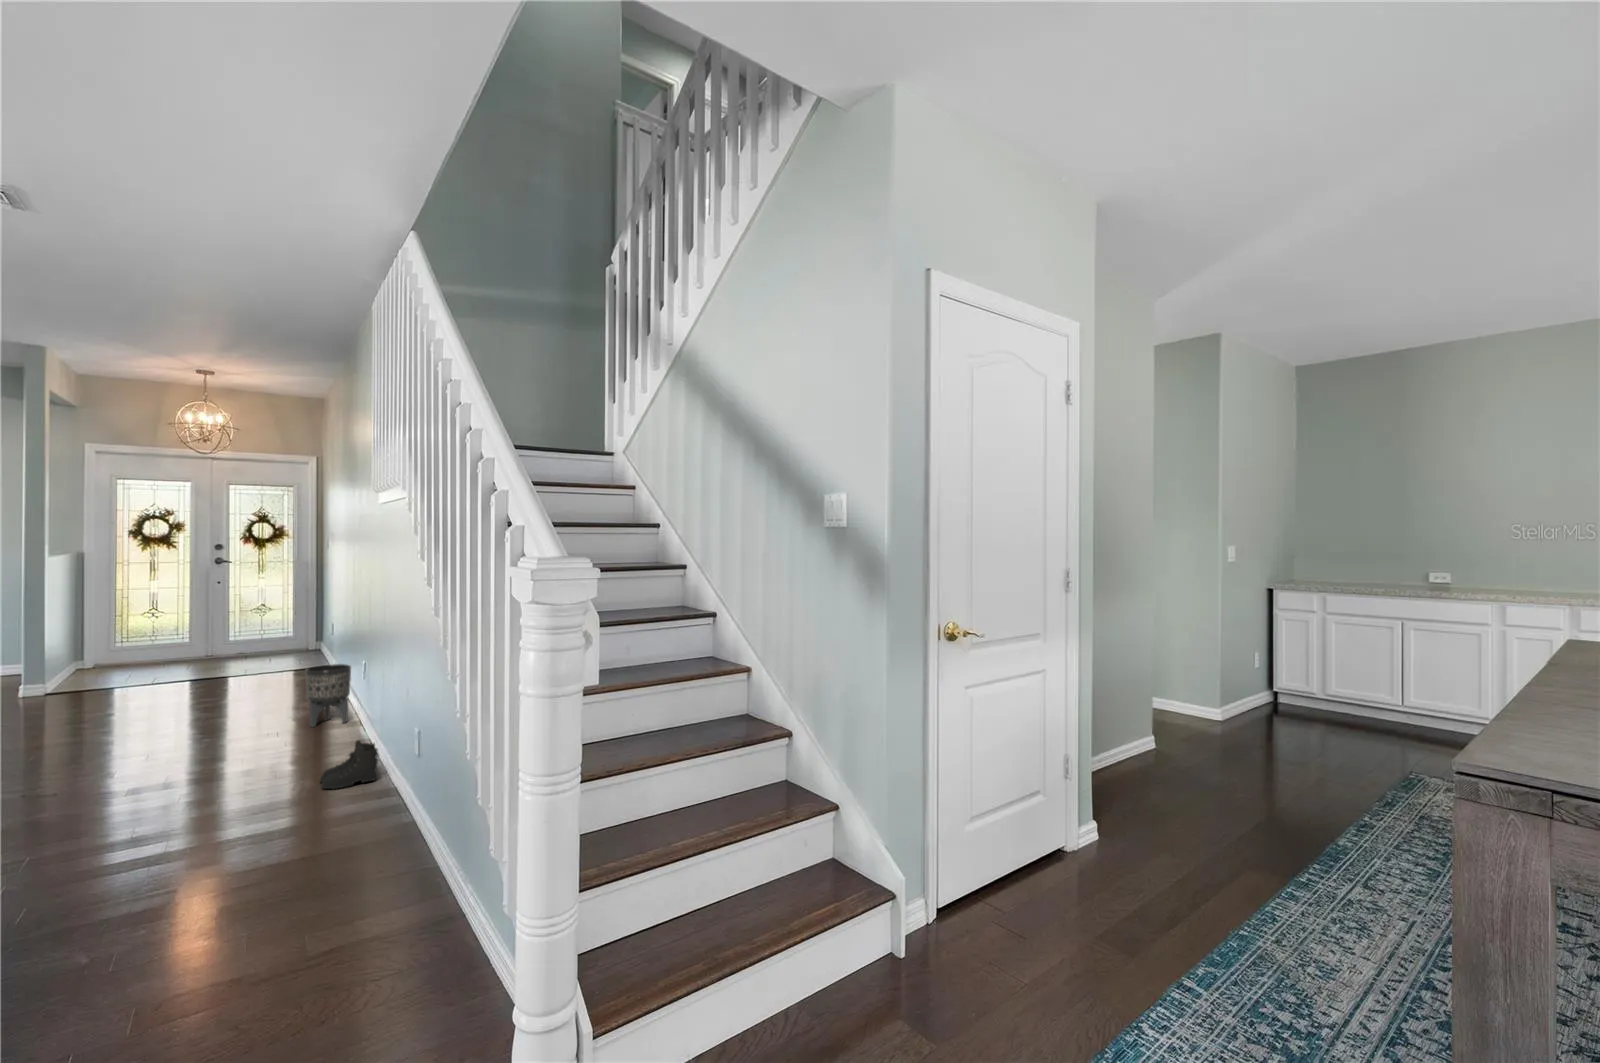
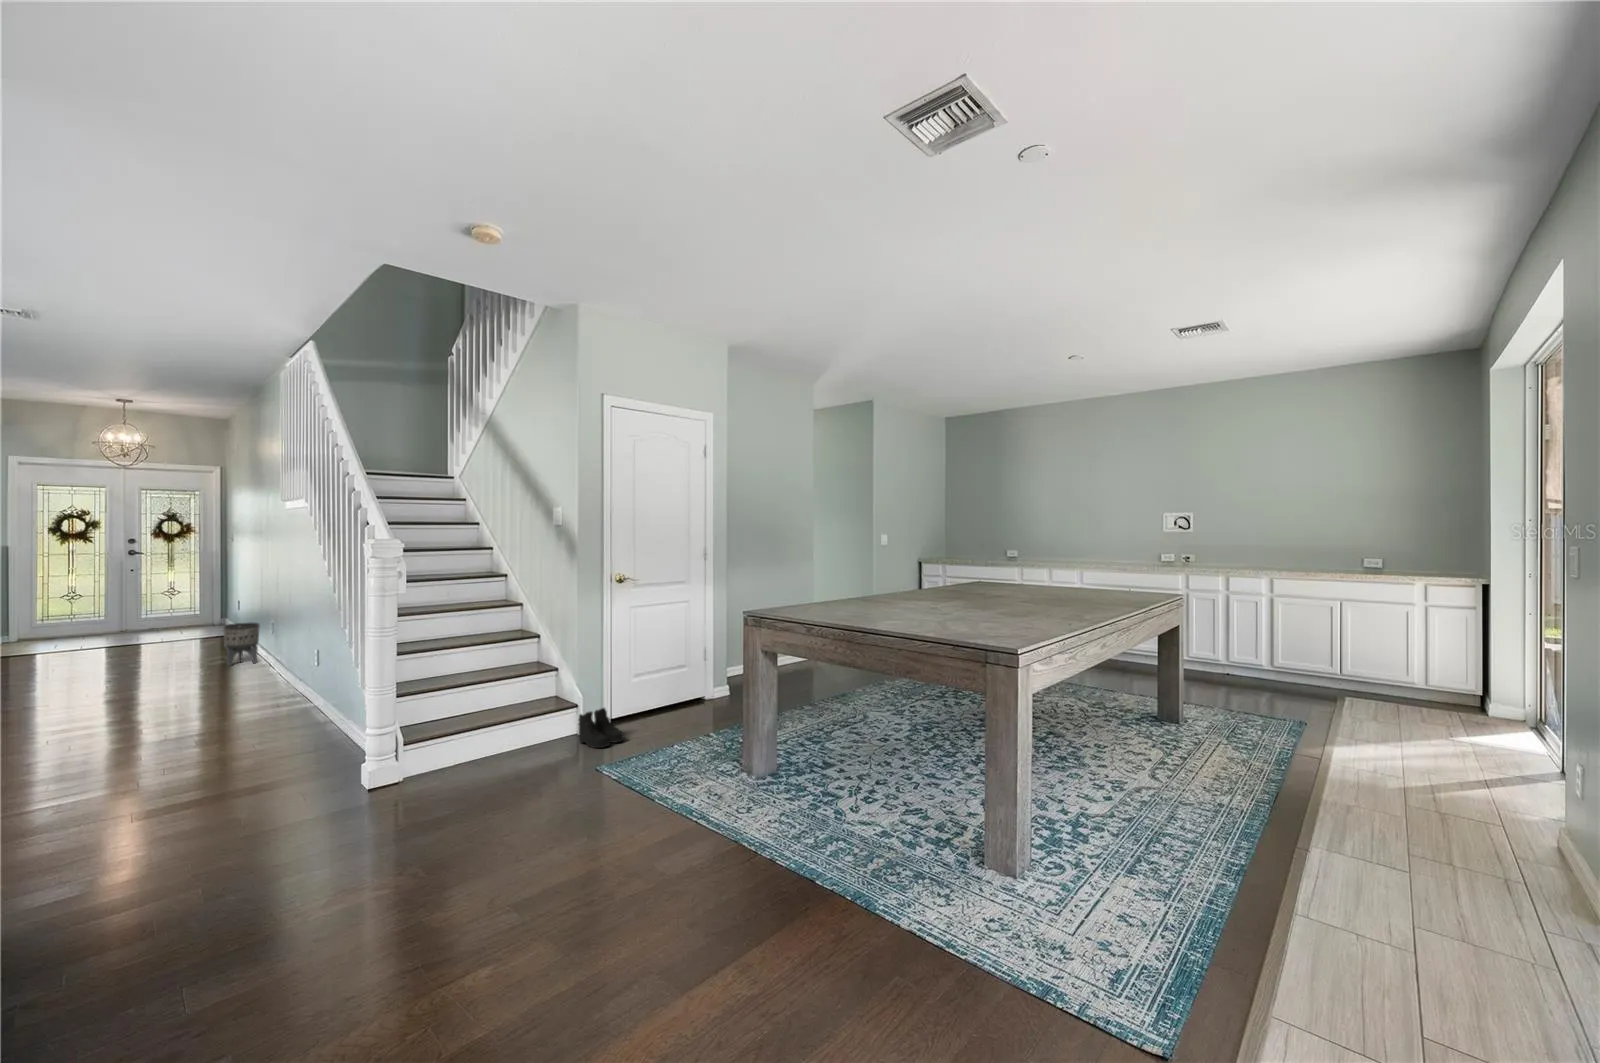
boots: present [320,740,379,790] -> present [578,708,624,748]

